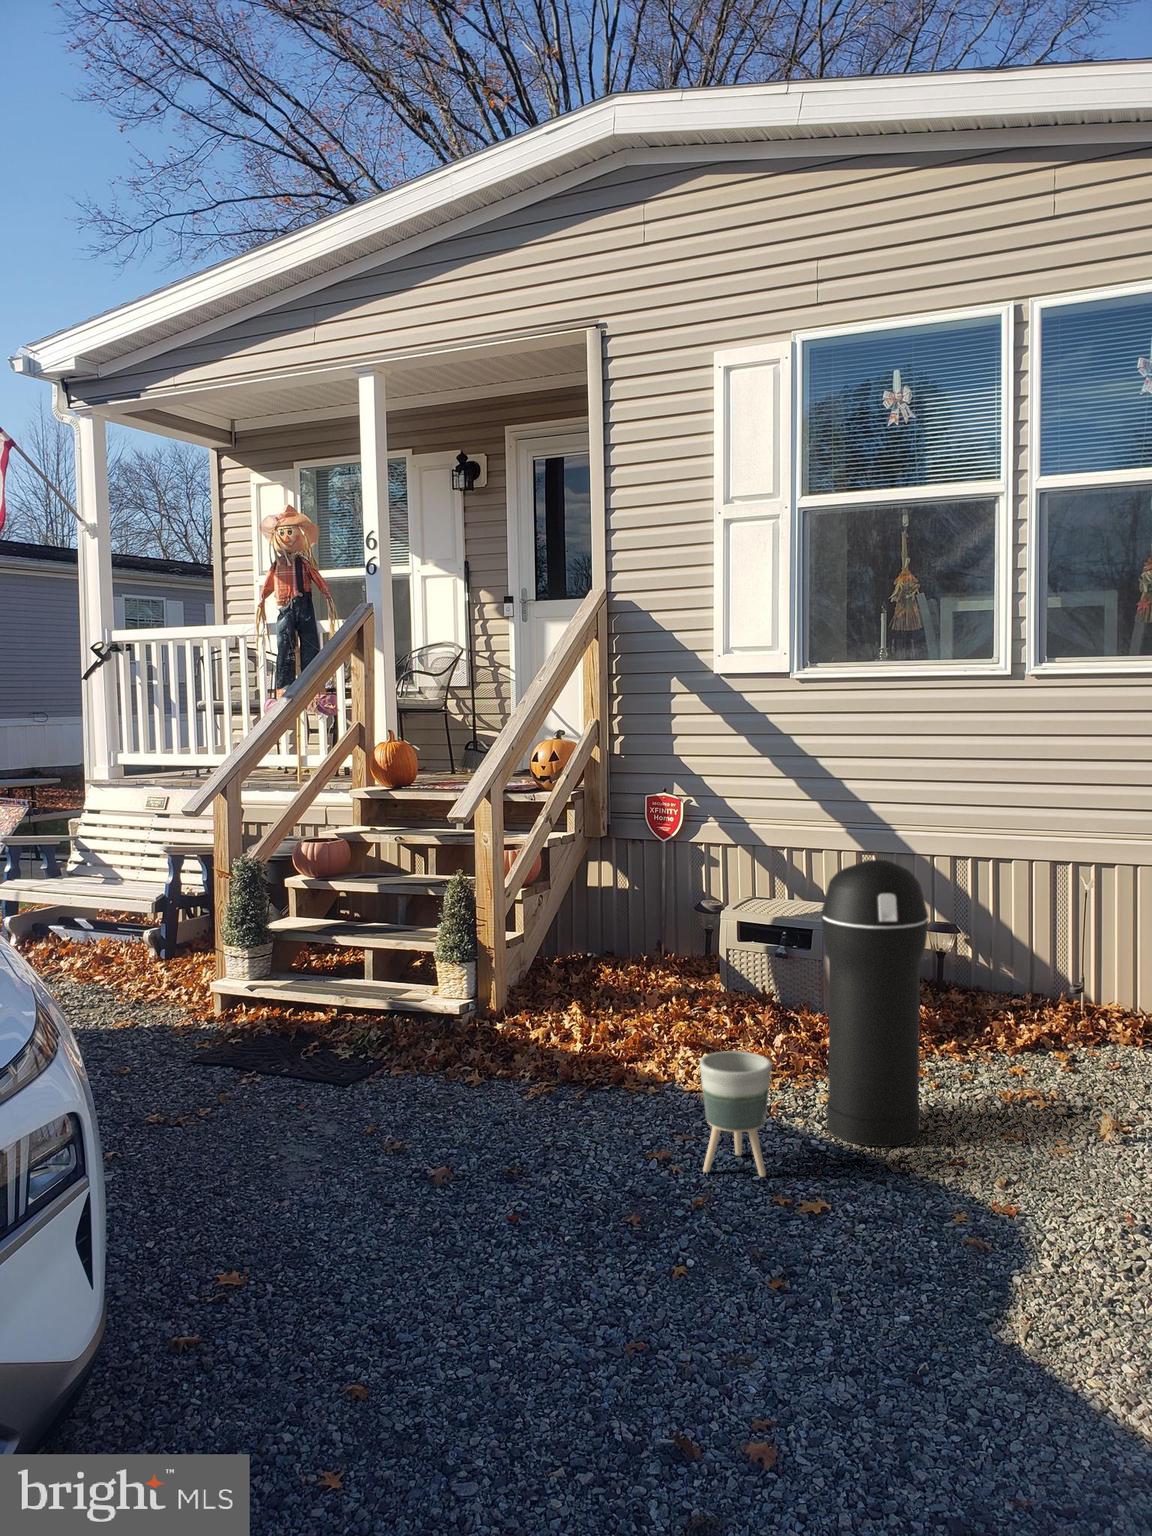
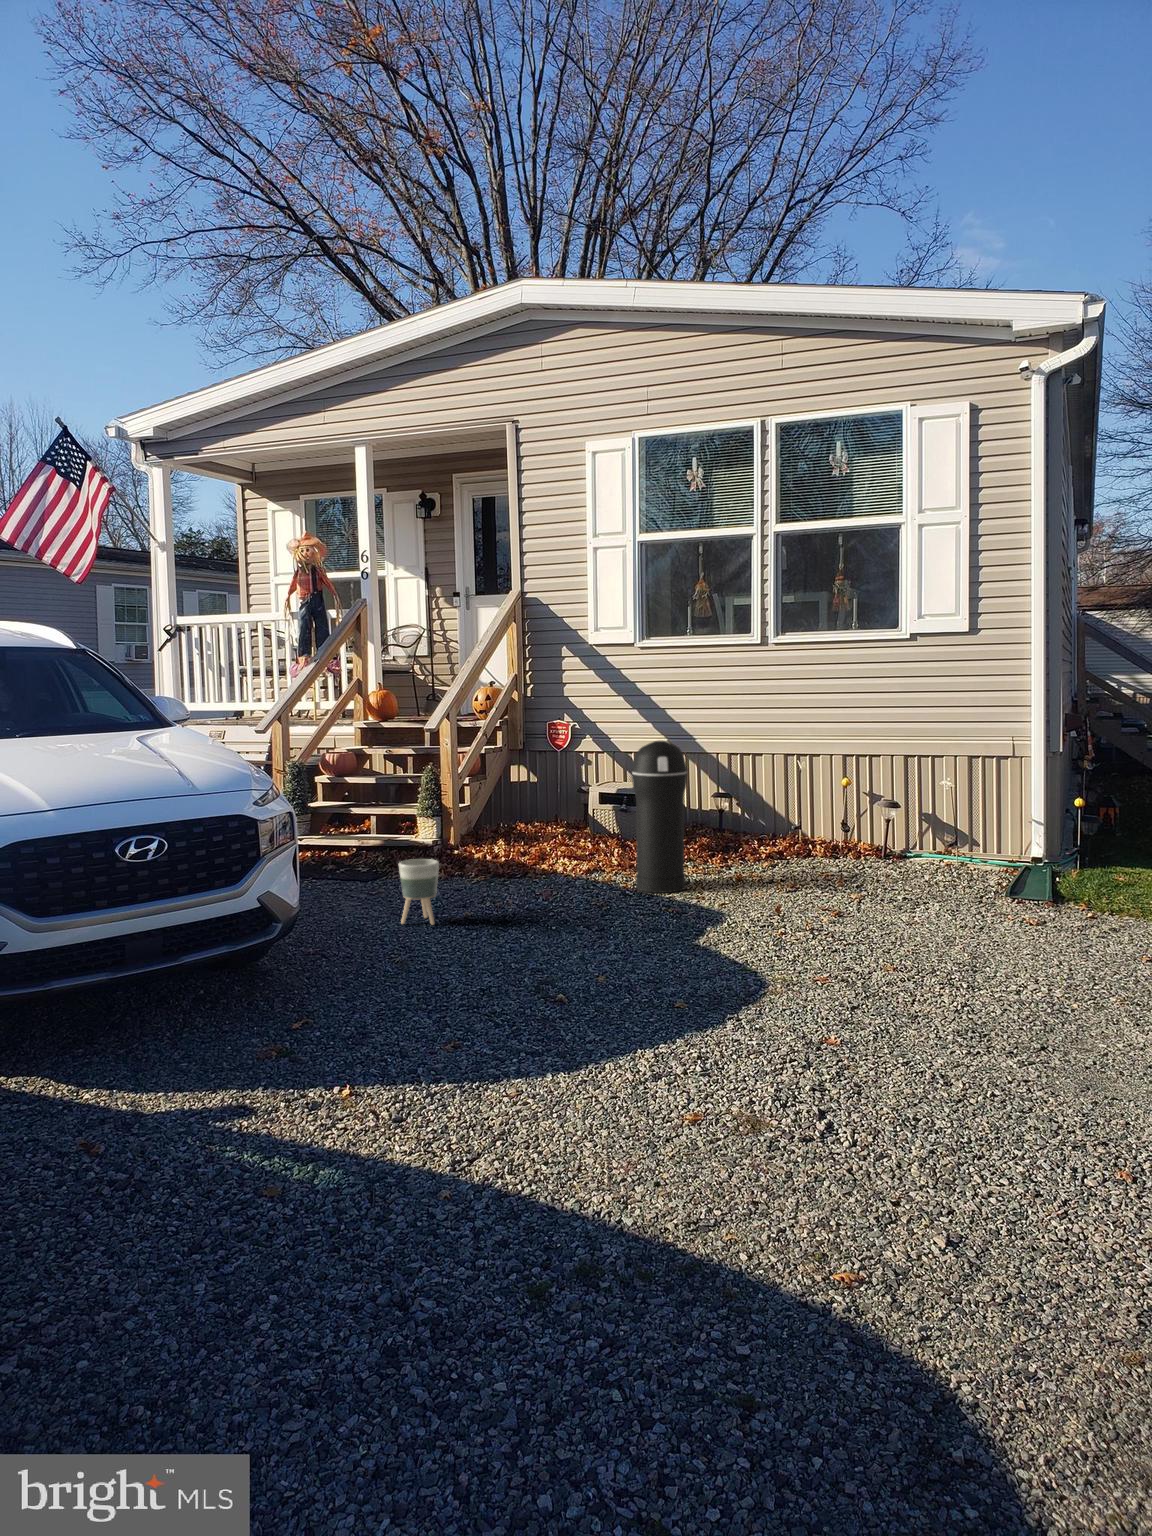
planter: present [700,1051,772,1177] -> present [399,859,439,925]

